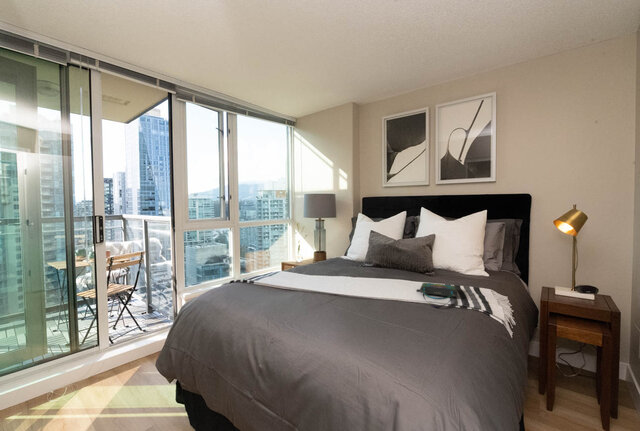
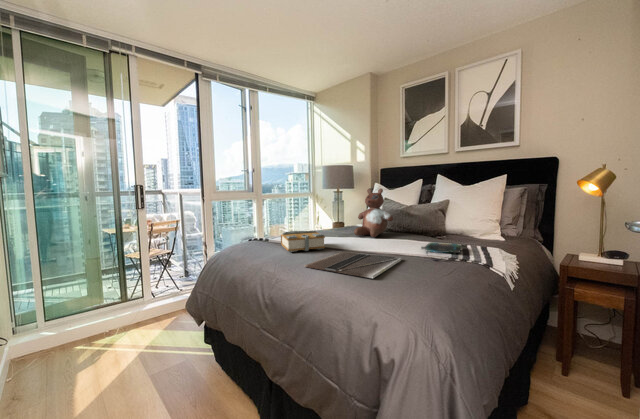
stuffed bear: none [341,223,381,275] -> present [354,188,393,237]
book: none [266,270,316,298] -> present [281,230,325,252]
laptop: none [299,296,401,337] -> present [304,252,402,279]

